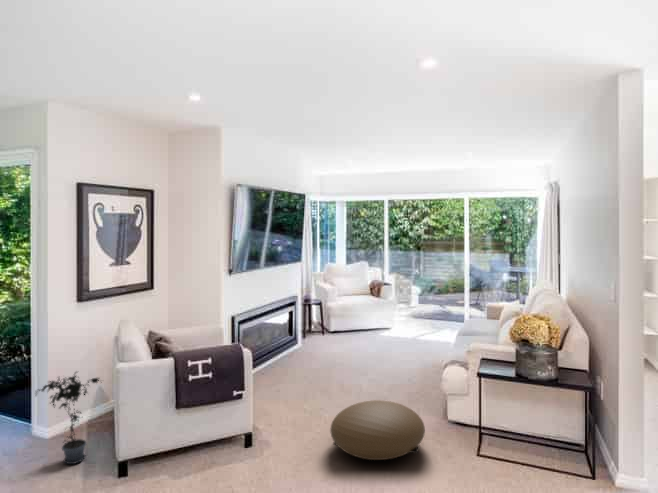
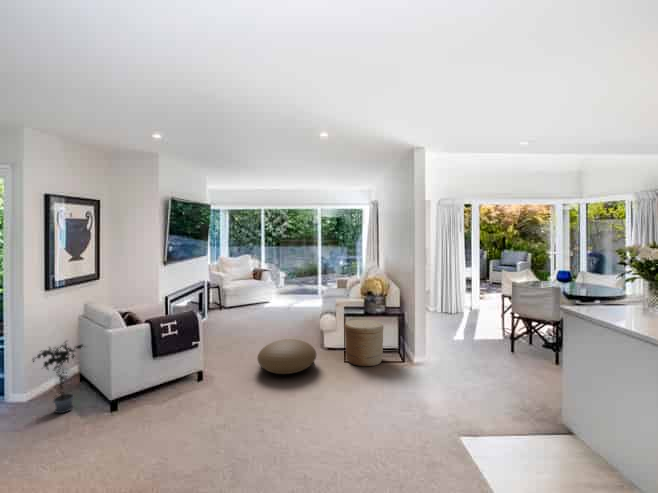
woven basket: none [477,382,548,469] -> present [344,319,384,366]

